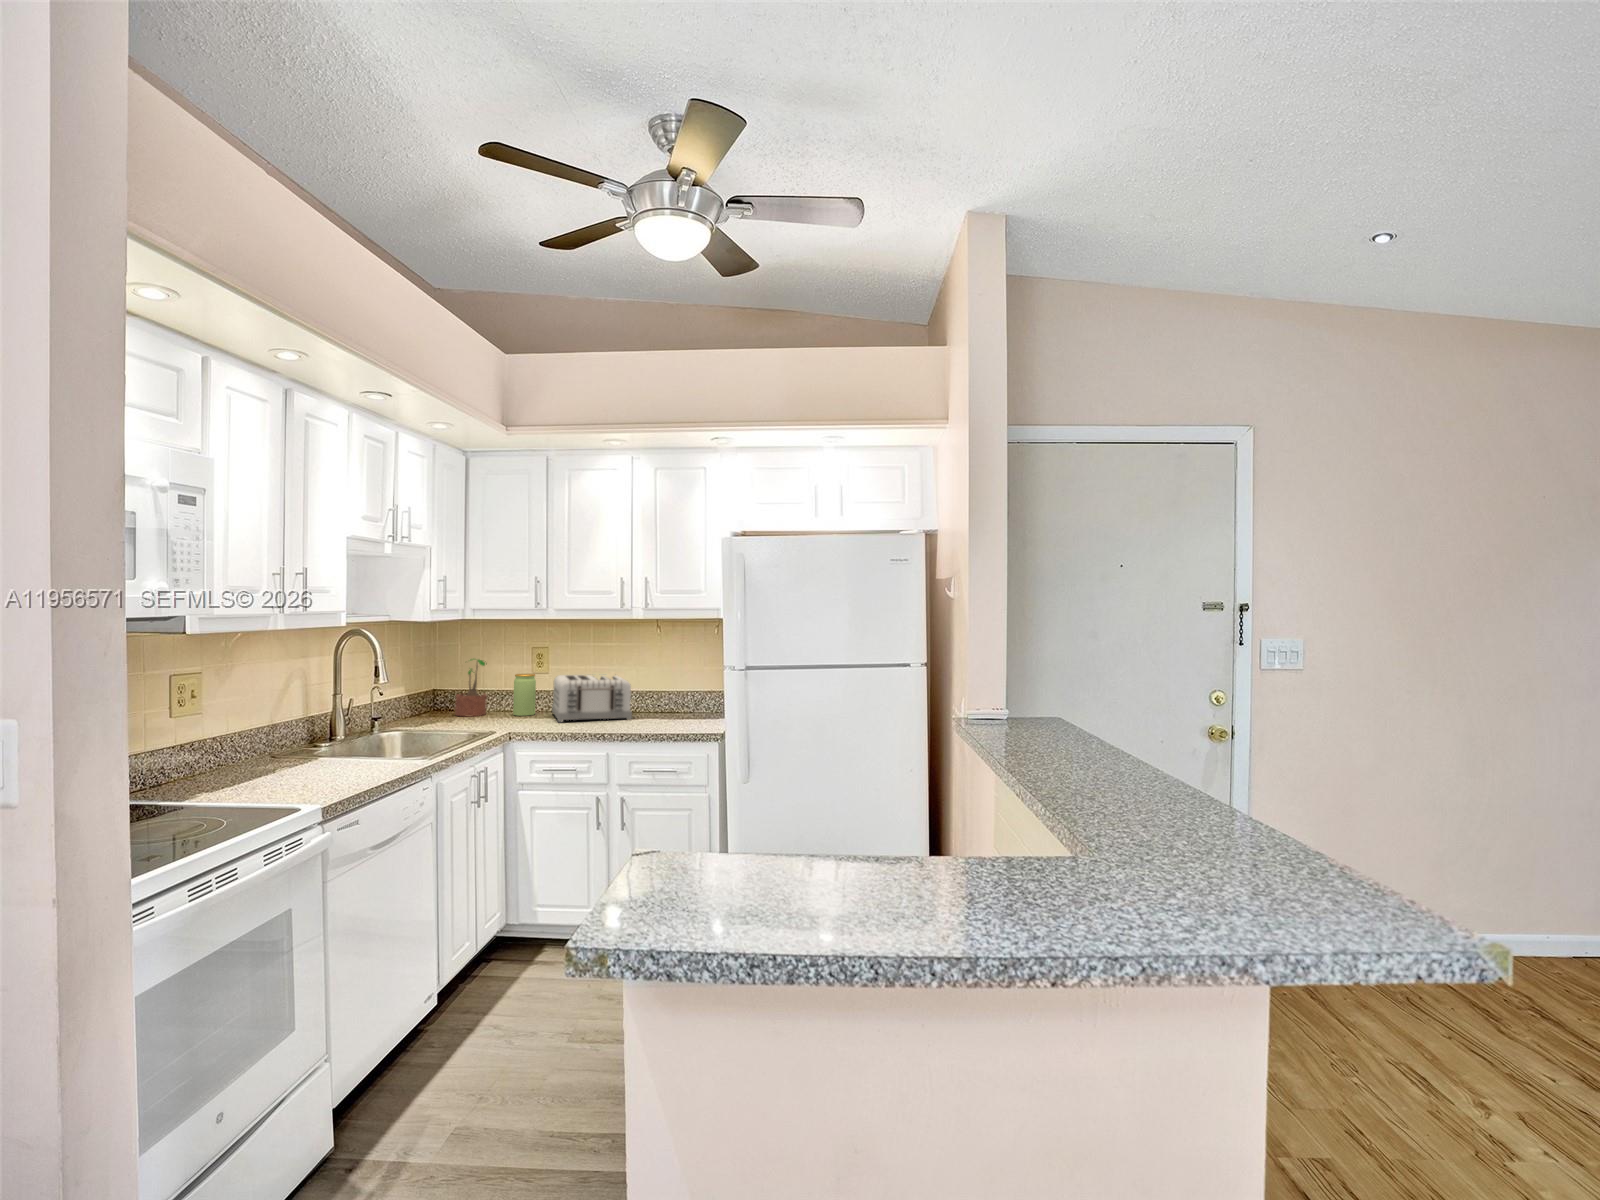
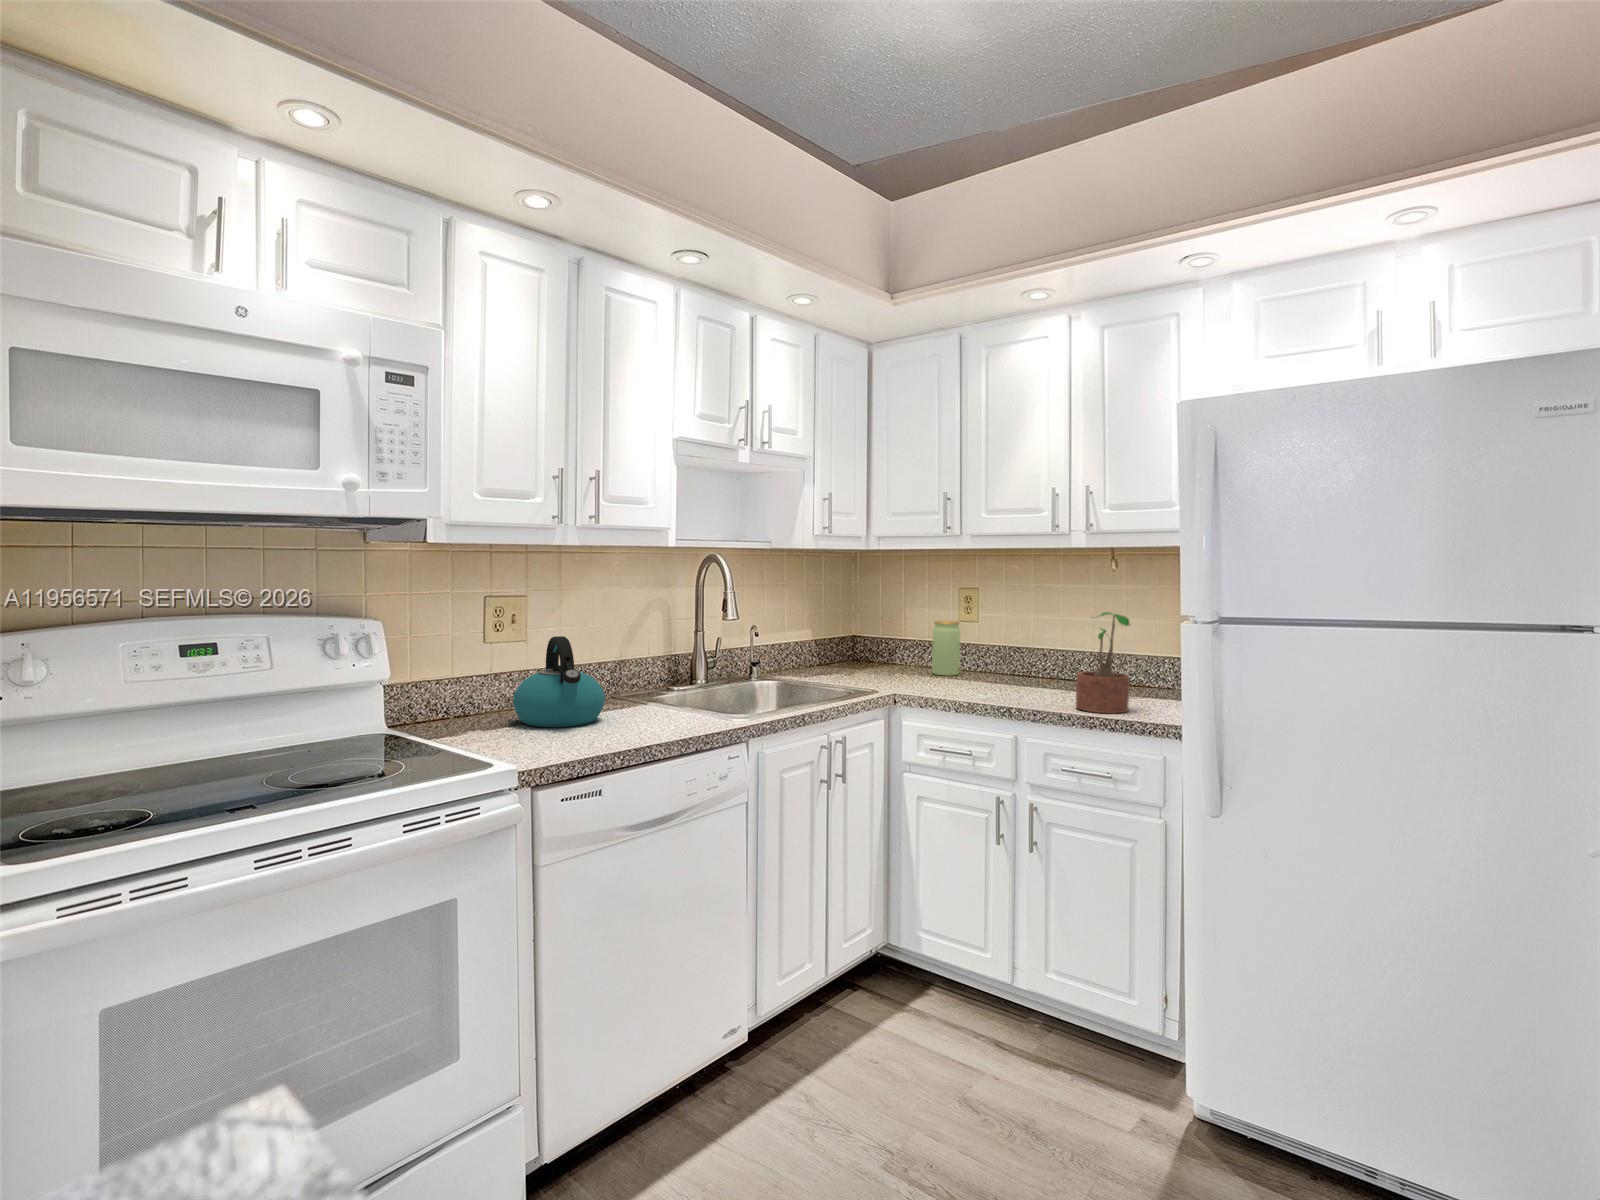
potted plant: present [455,659,487,716] -> present [1076,612,1130,713]
toaster: present [552,674,632,722] -> none [968,625,1075,694]
kettle: none [228,707,315,784] -> present [513,636,605,727]

